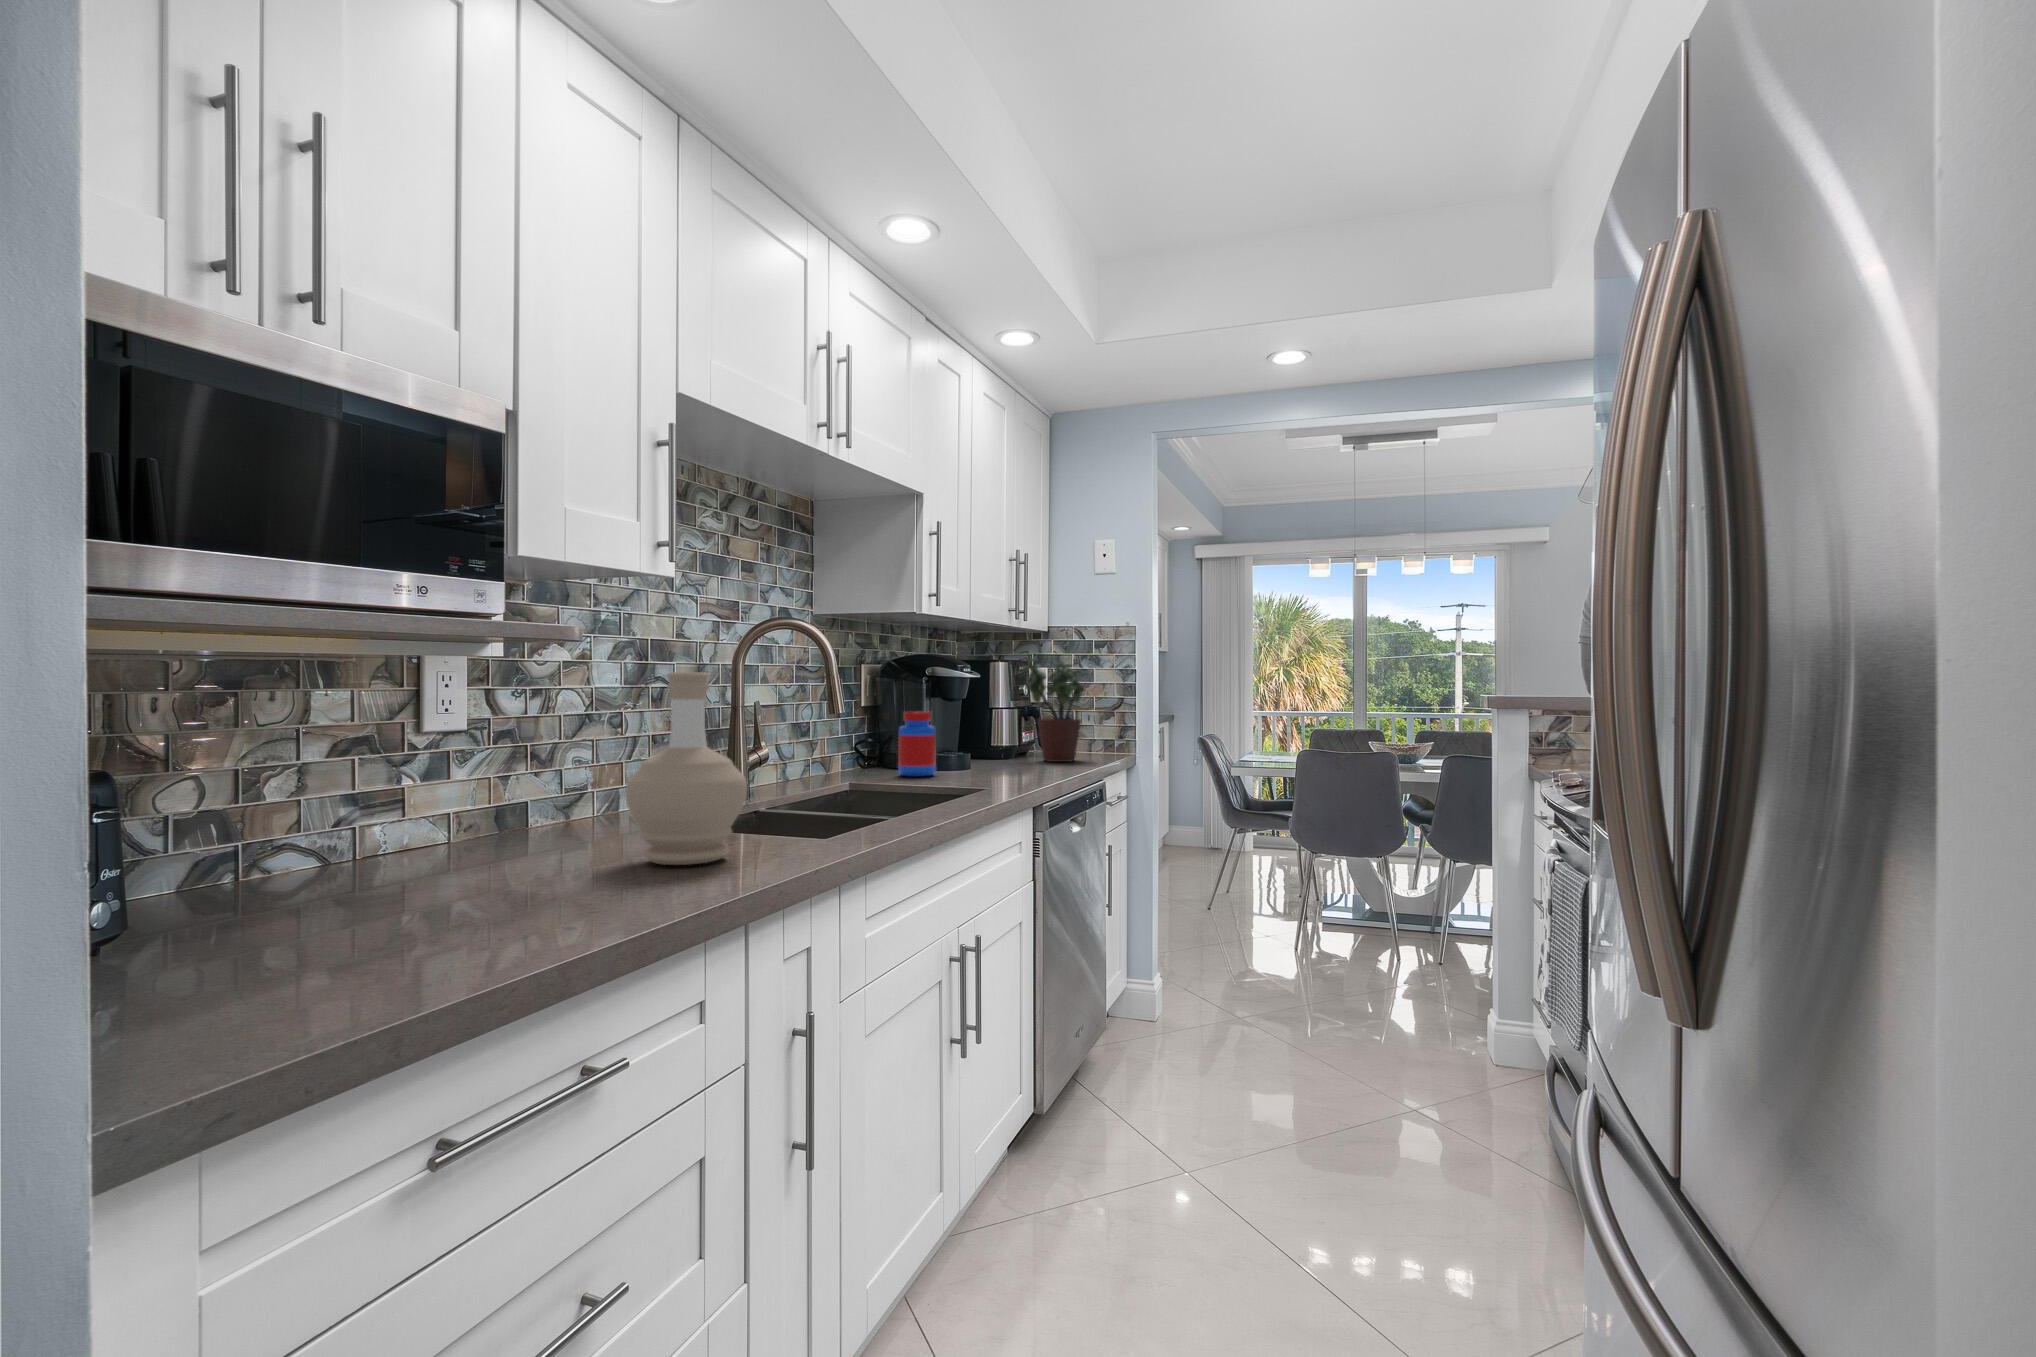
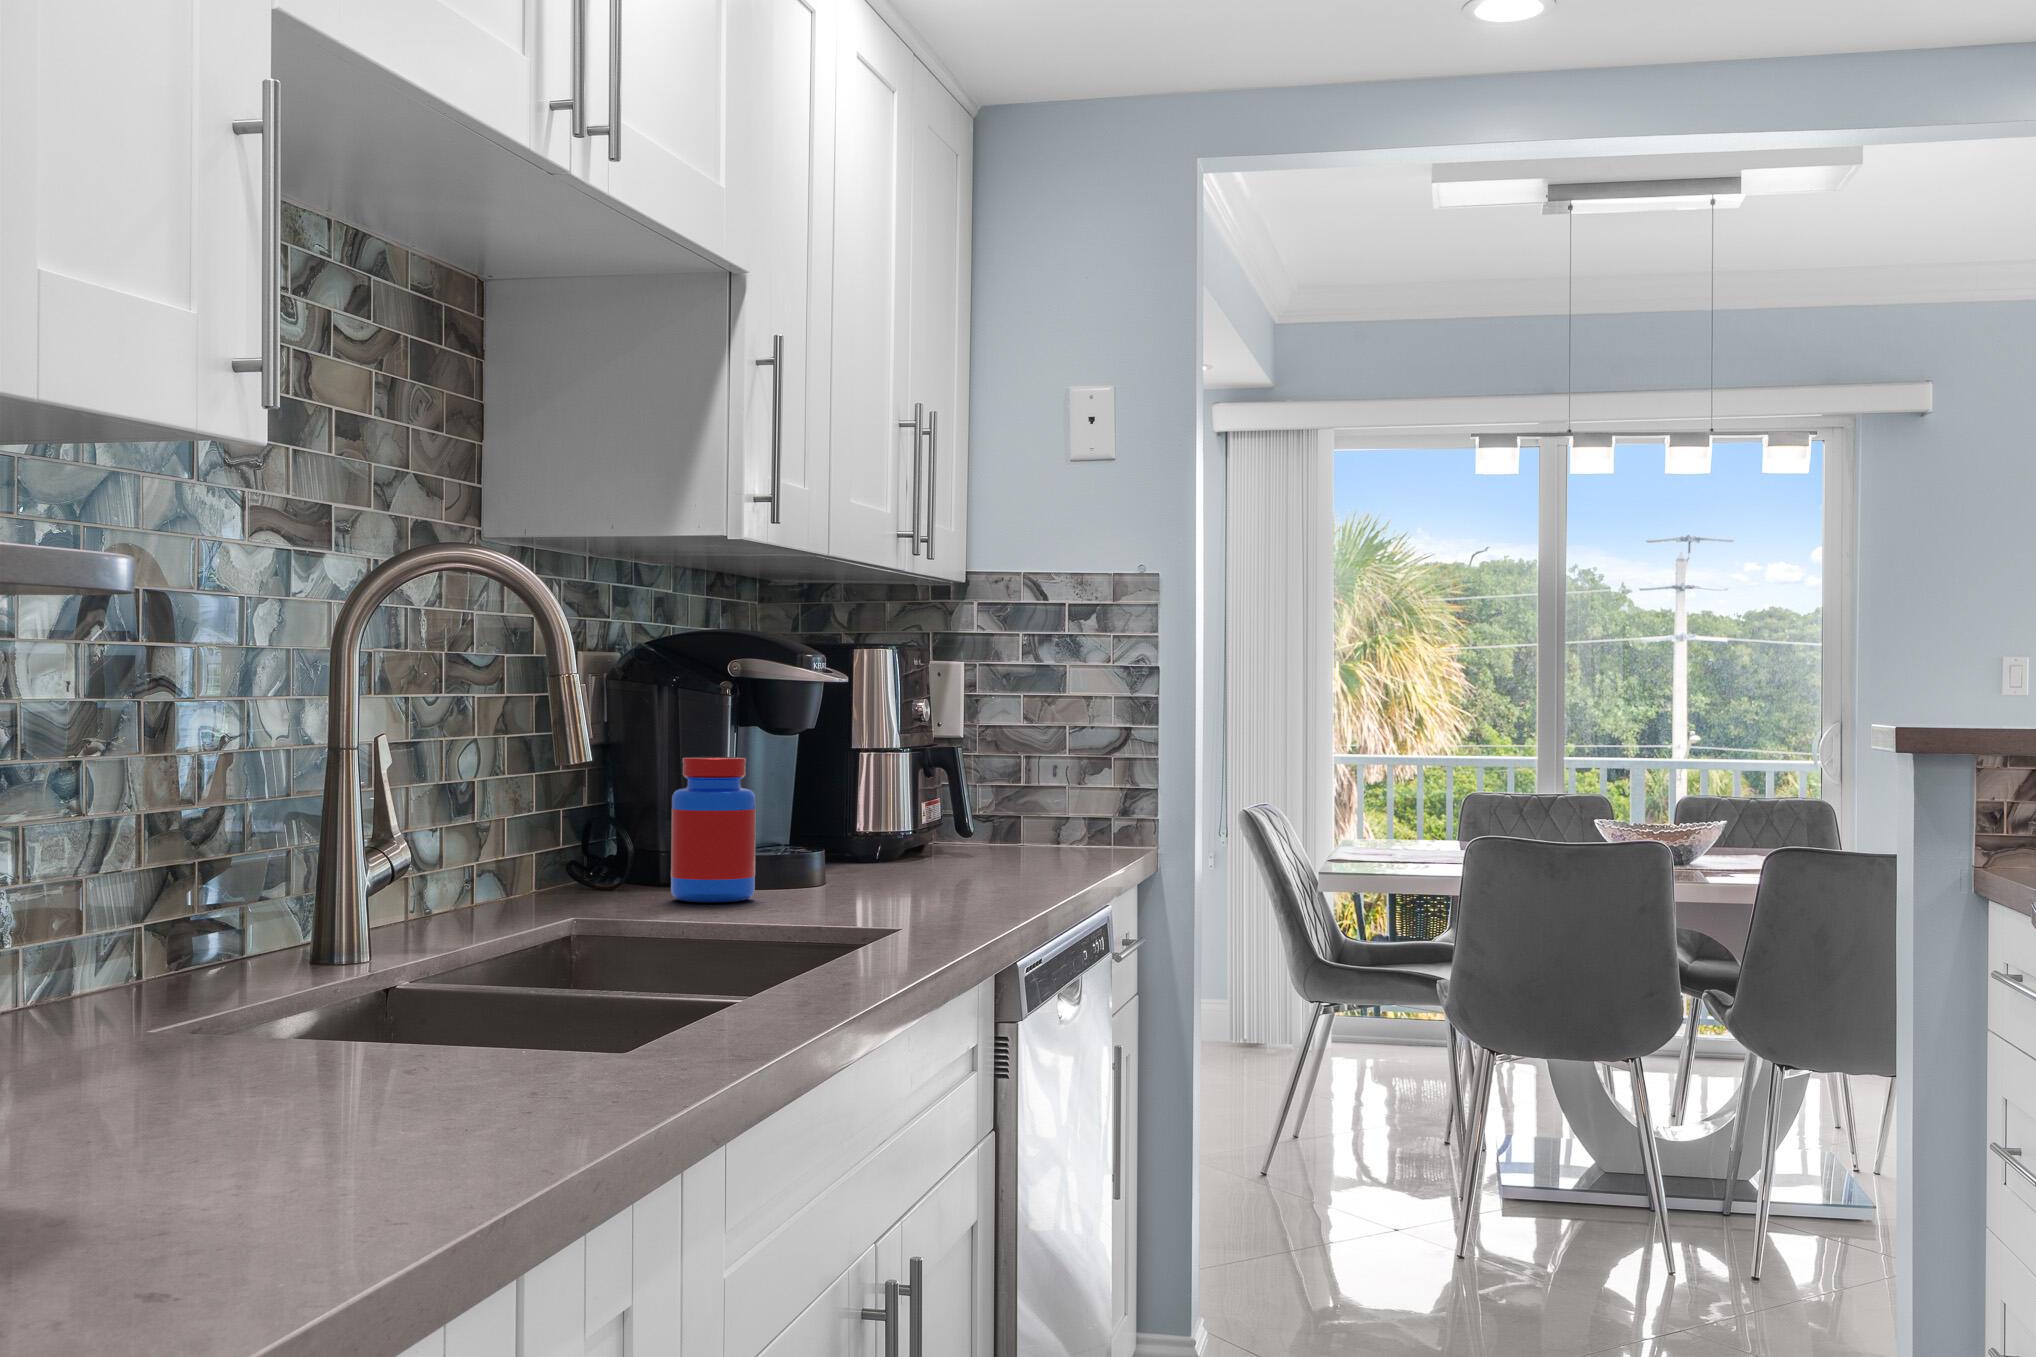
potted plant: present [1021,657,1084,762] -> none [917,637,1058,866]
bottle: present [626,672,747,865] -> none [166,669,456,1135]

